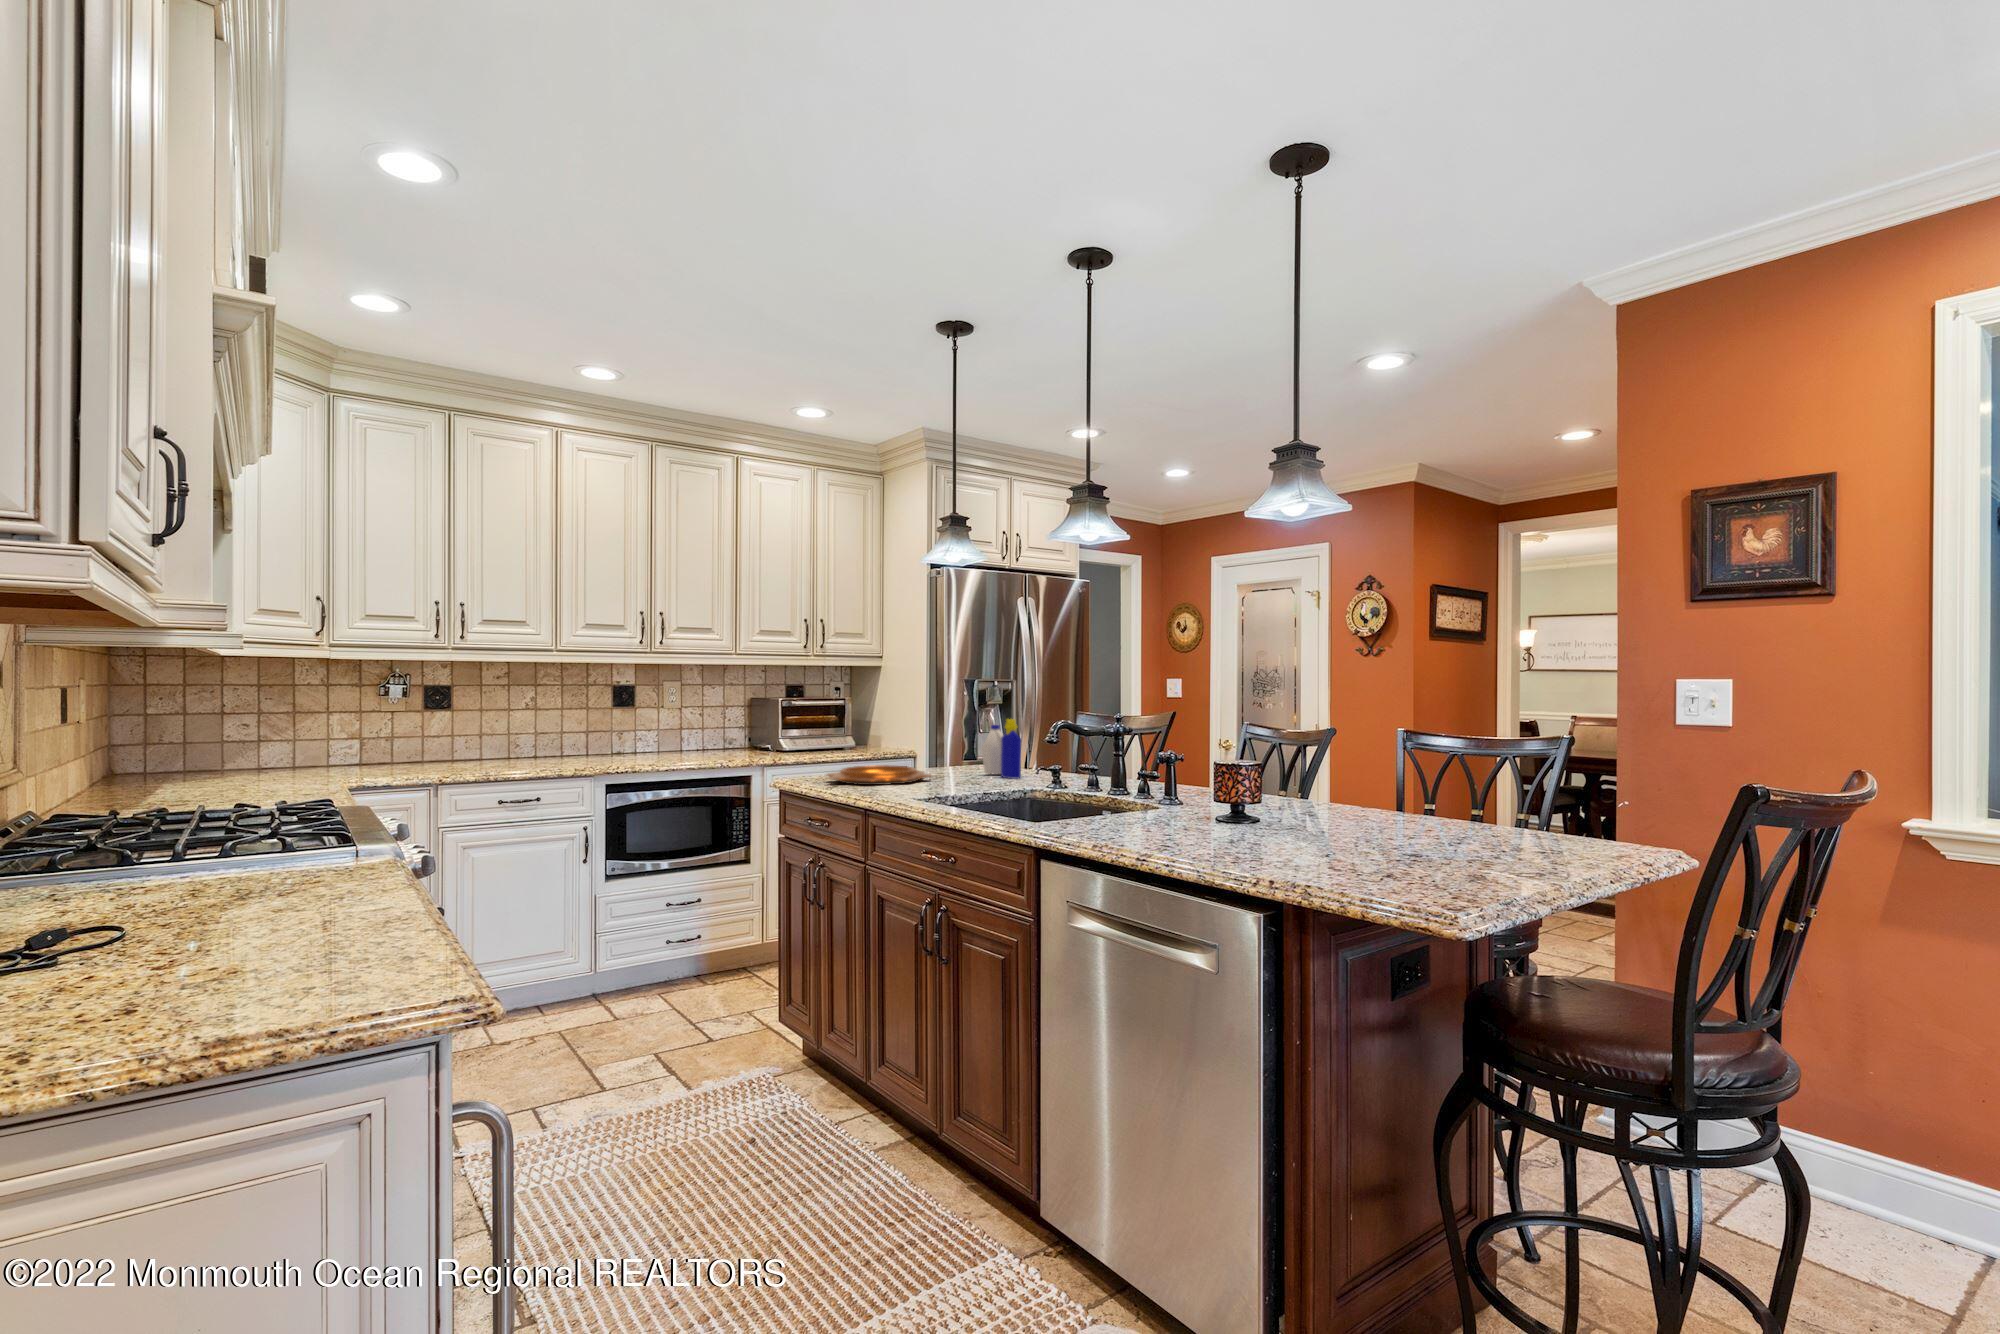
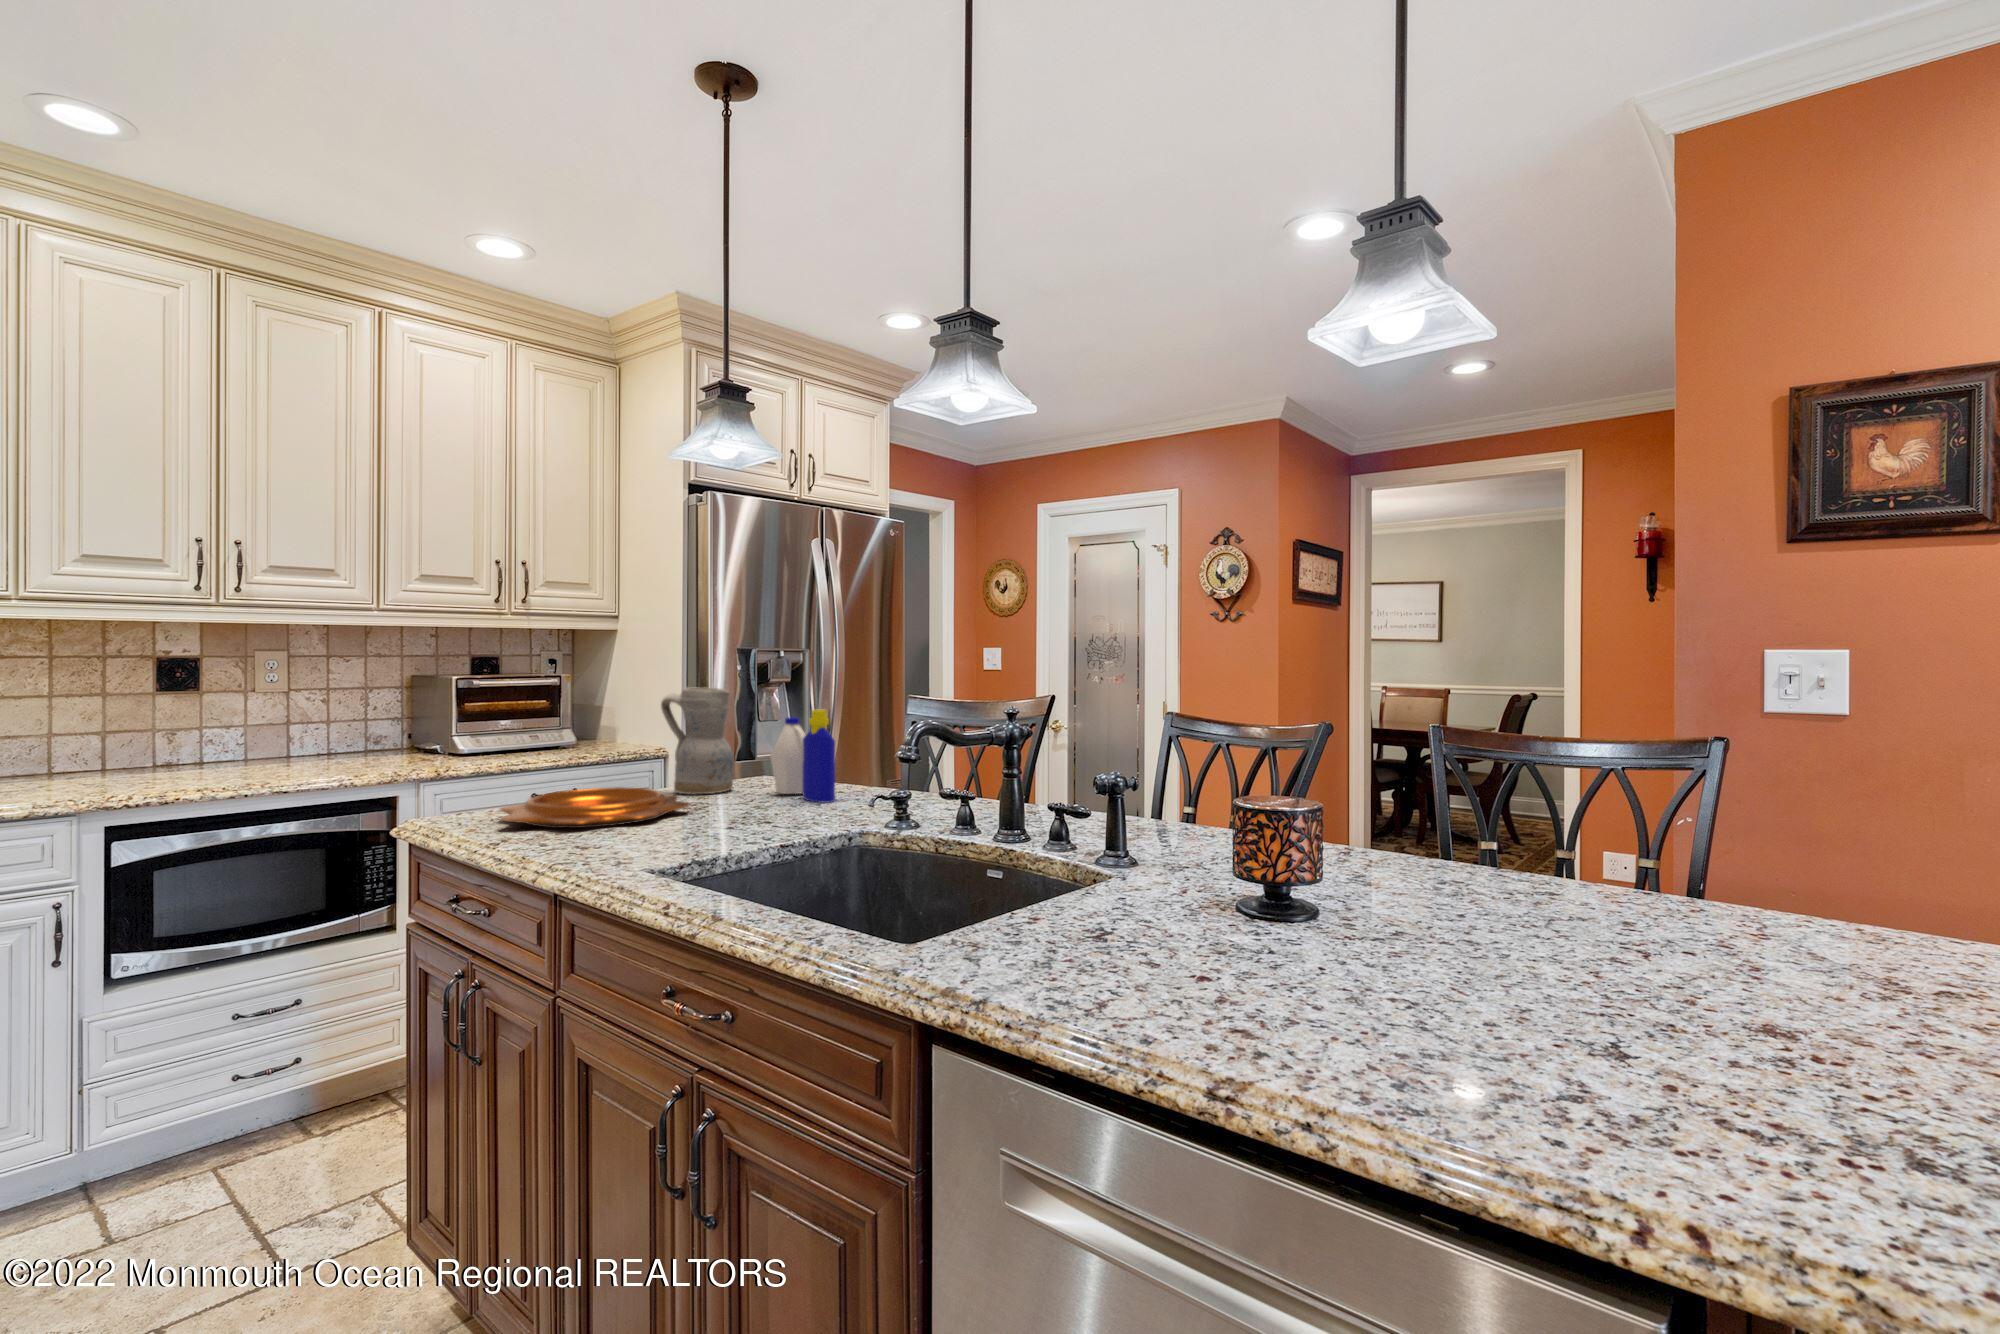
ceramic pitcher: none [914,705,959,774] -> present [661,687,734,795]

